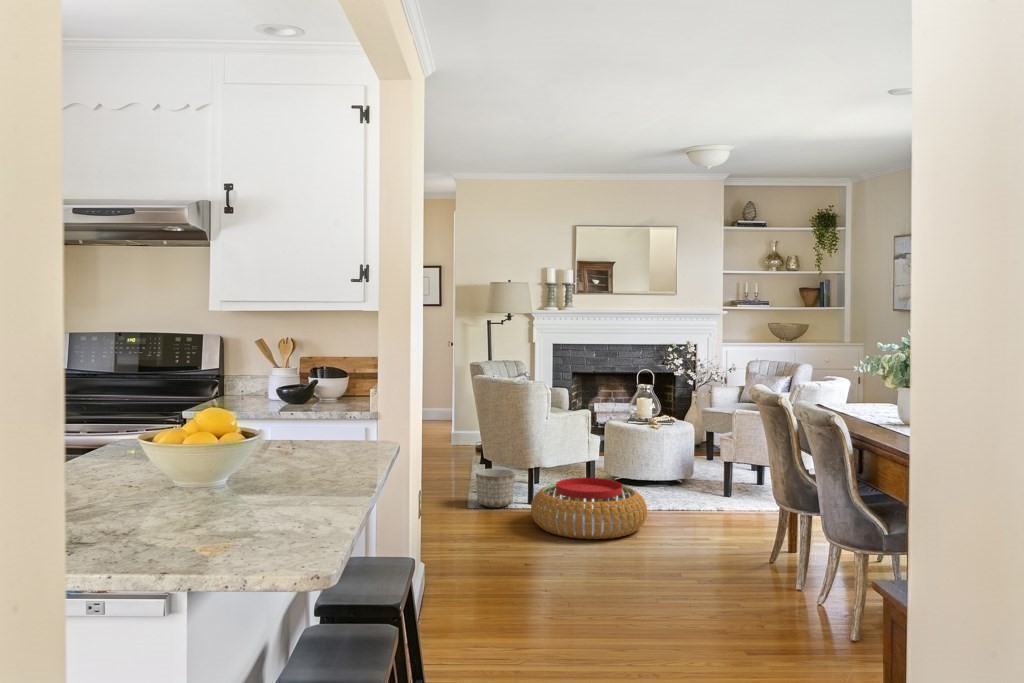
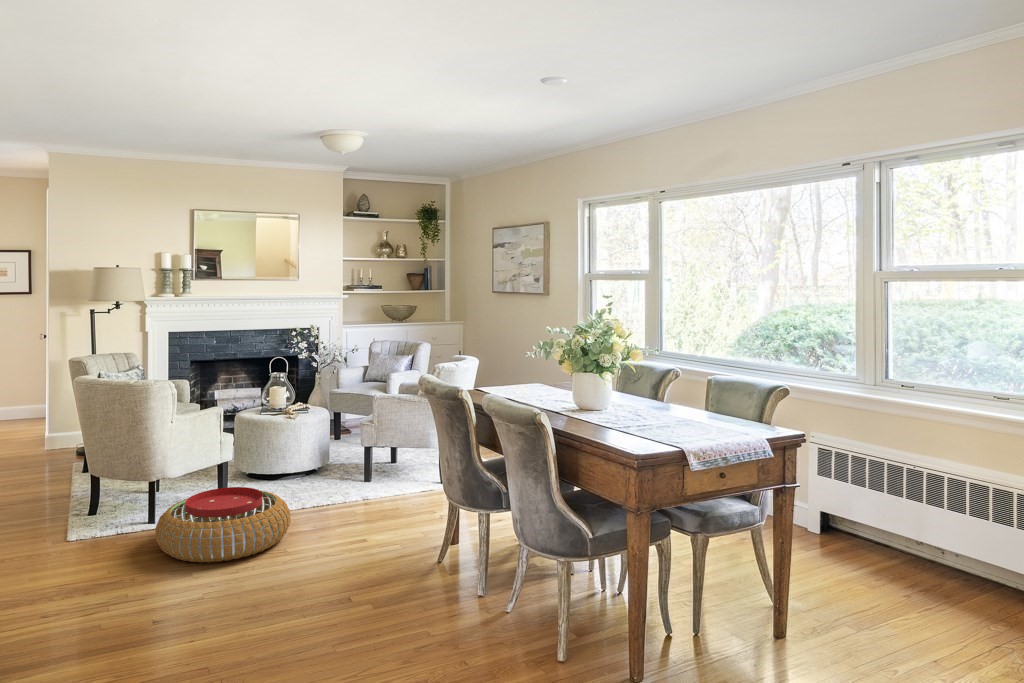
planter: present [476,469,515,508] -> none [79,488,132,536]

